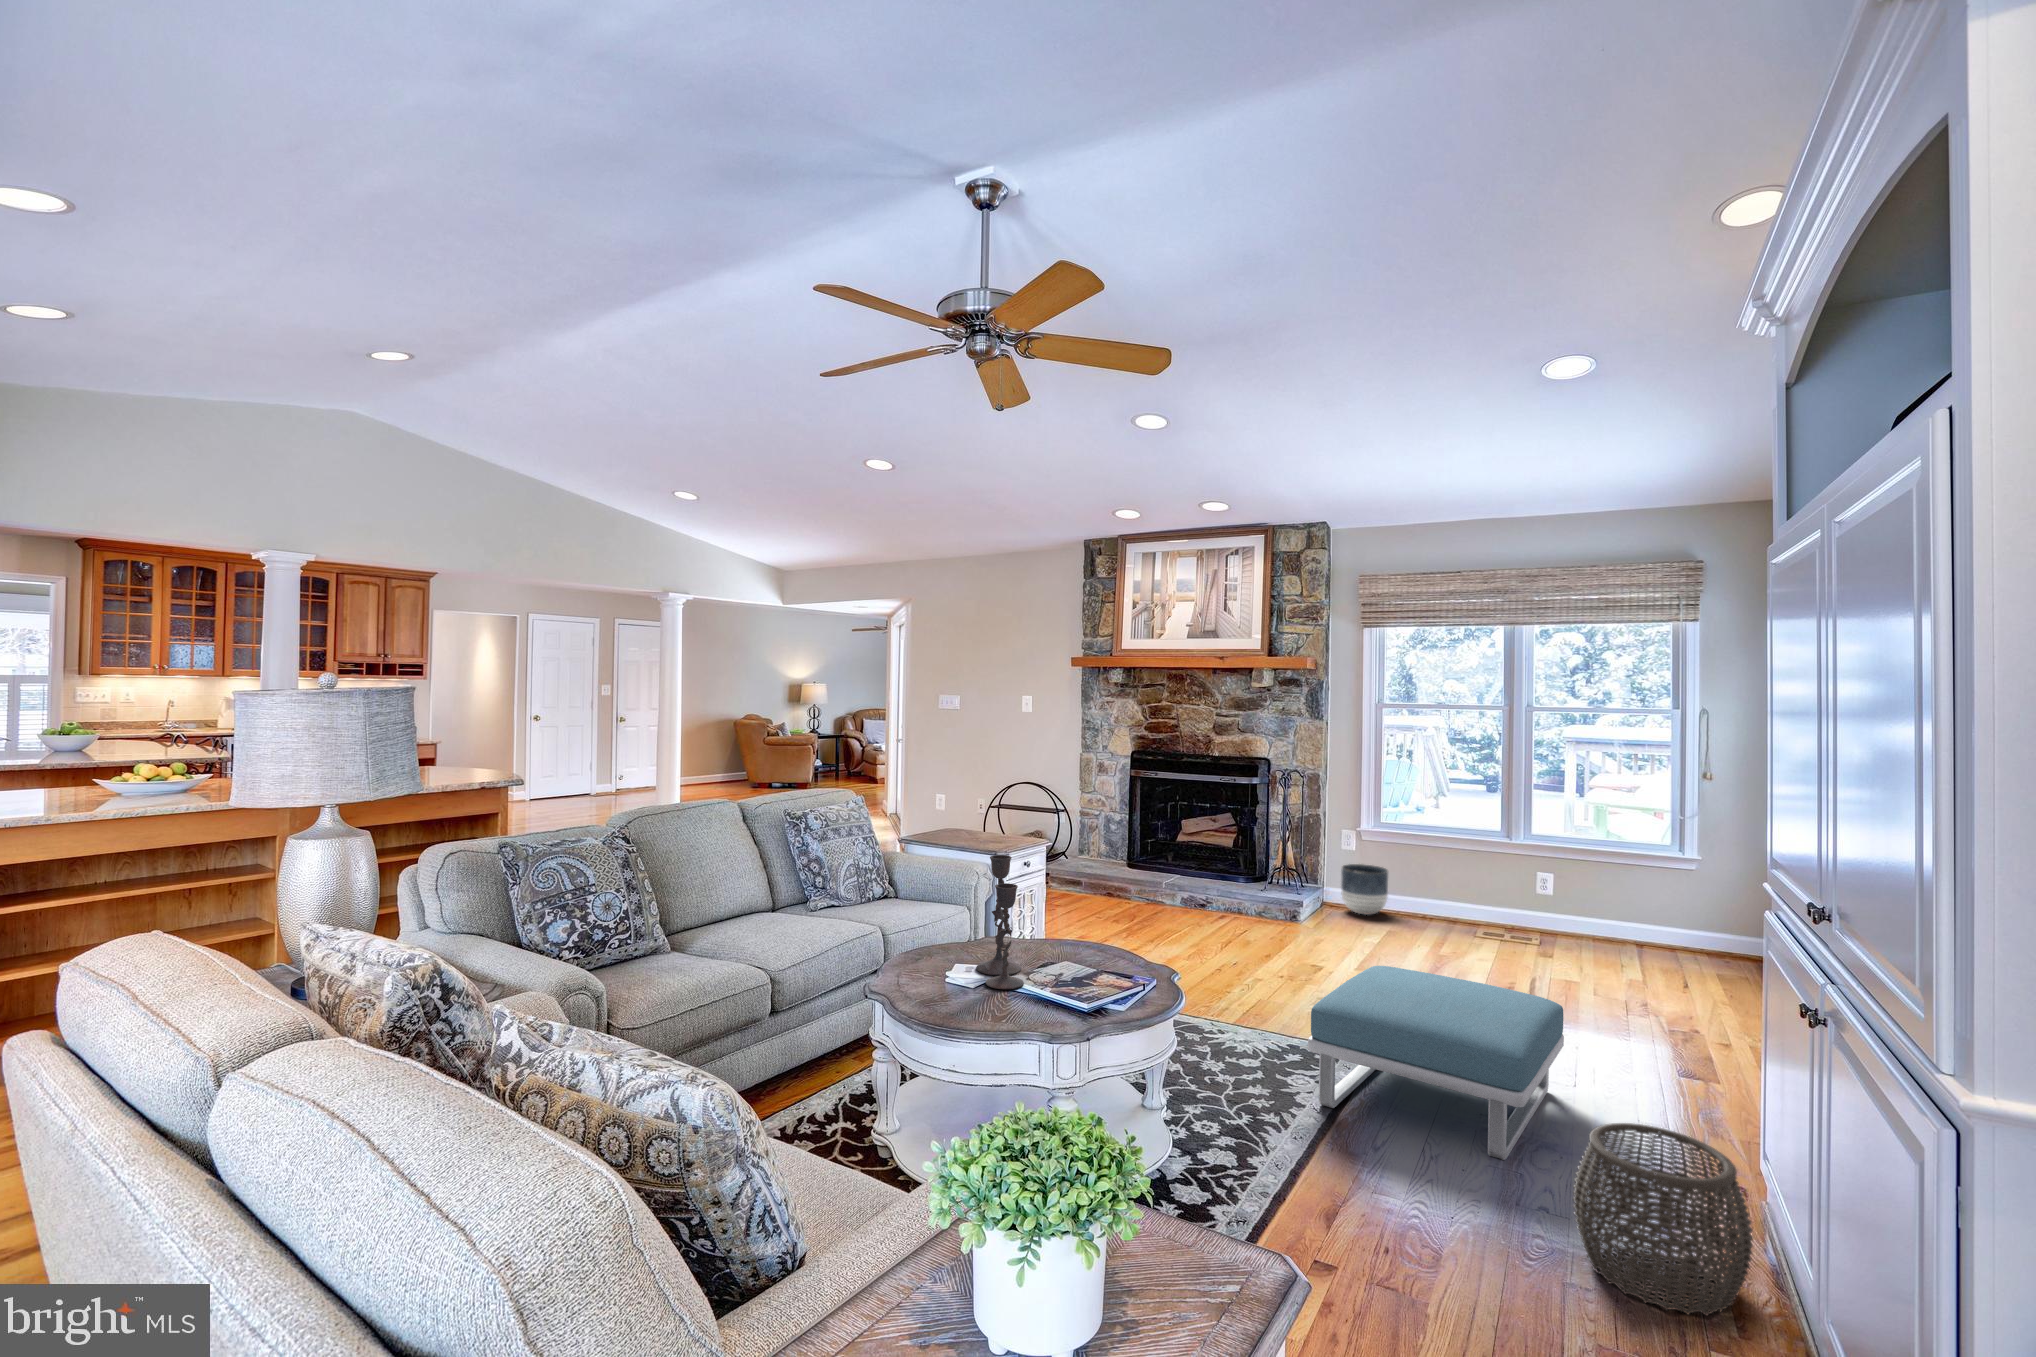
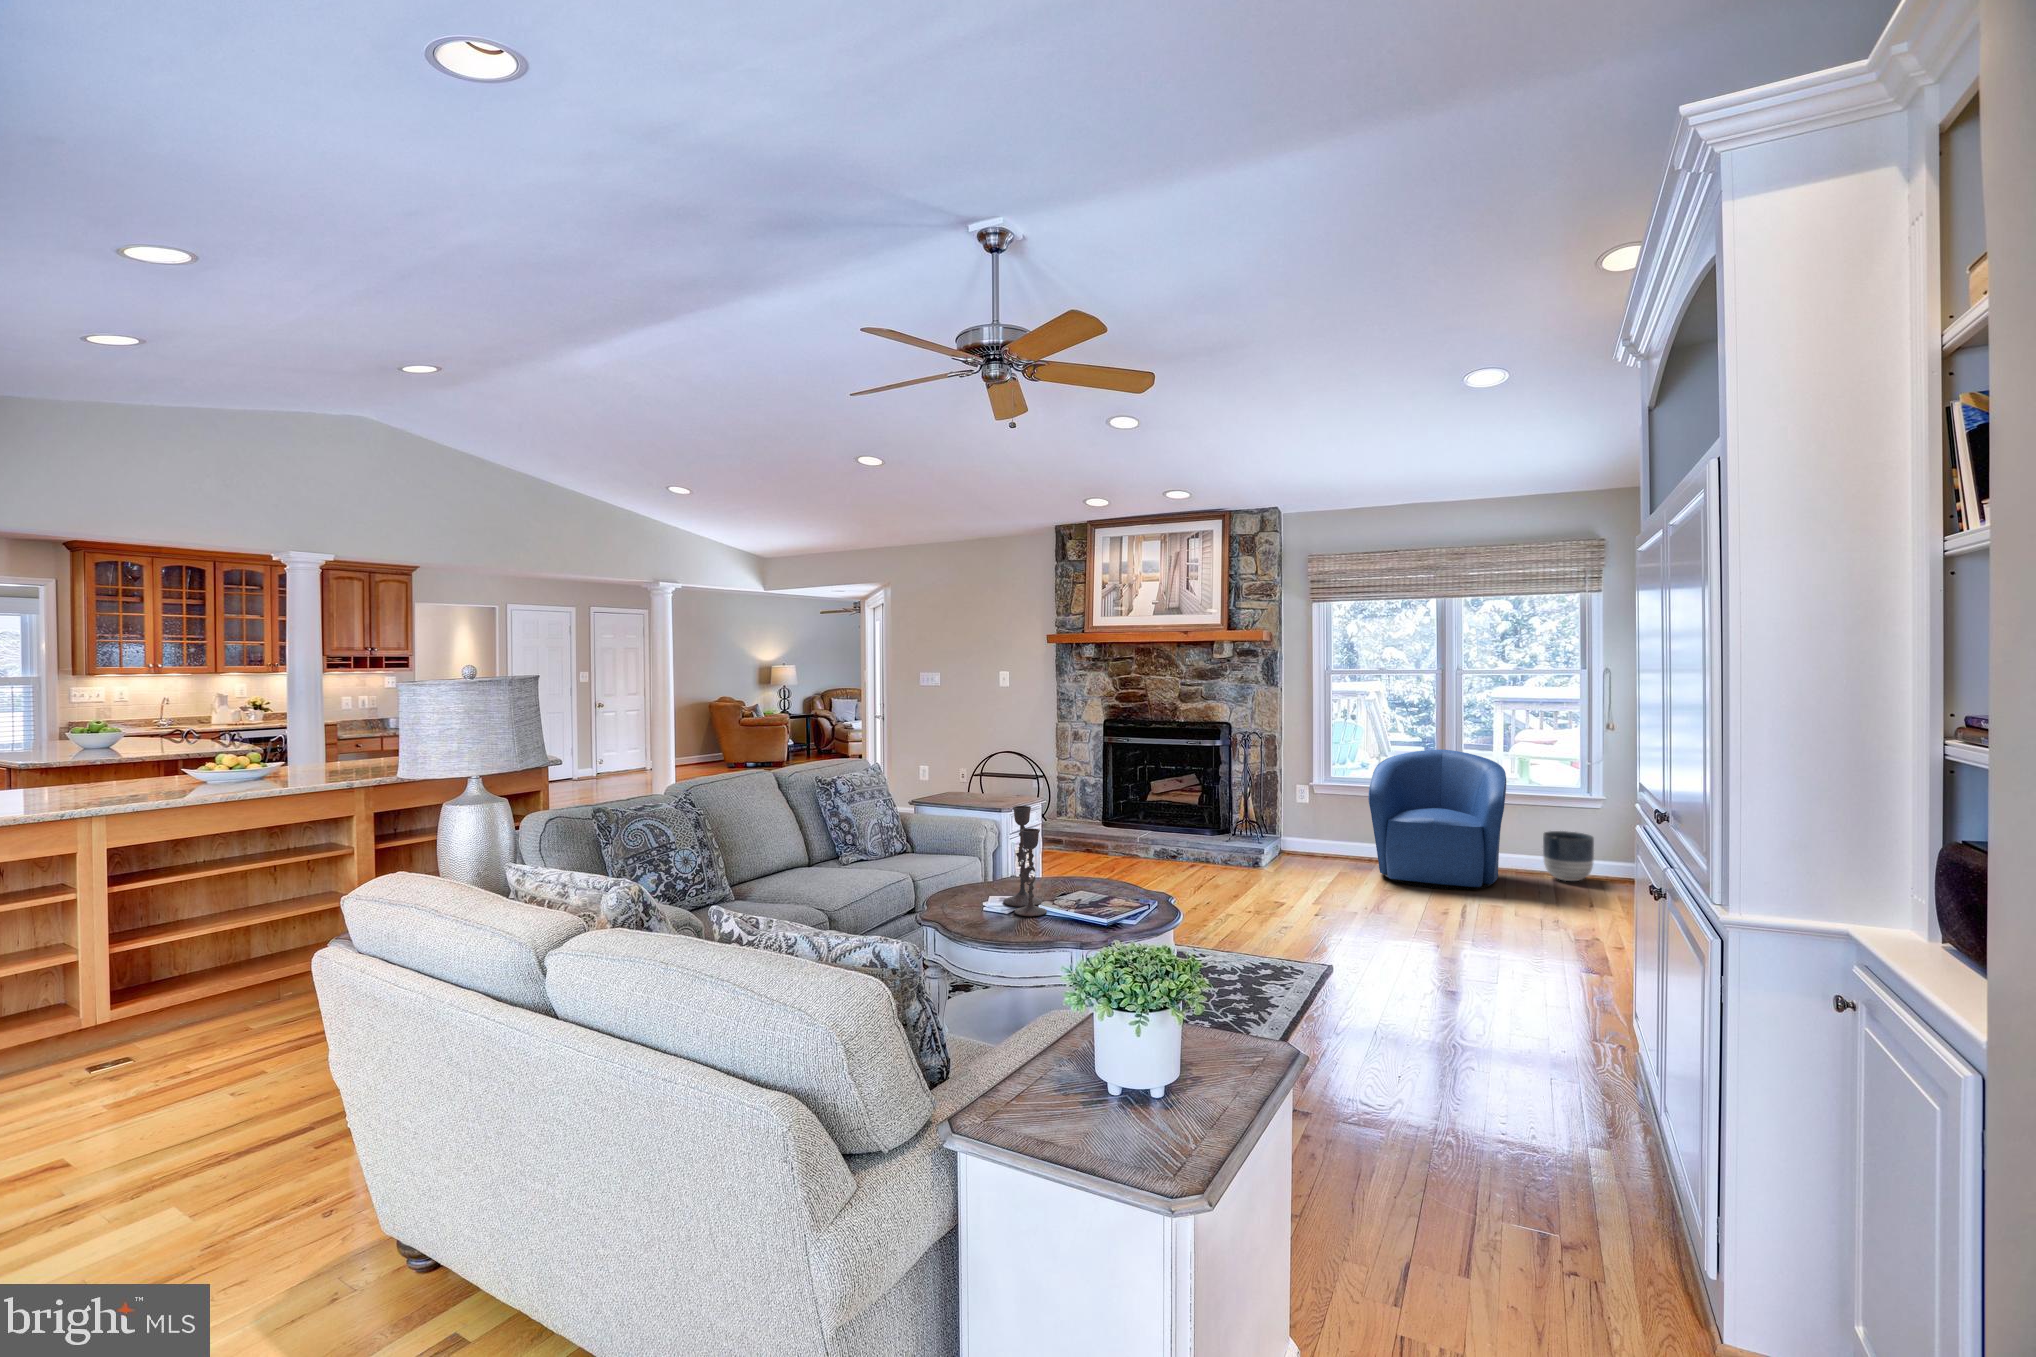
armchair: none [1421,796,1581,958] -> present [1368,749,1506,890]
planter: present [1341,864,1389,915] -> present [1543,831,1594,881]
footstool: present [1308,966,1564,1160] -> none [1281,893,1490,1038]
woven basket: present [1573,1123,1753,1315] -> none [1495,994,1629,1130]

